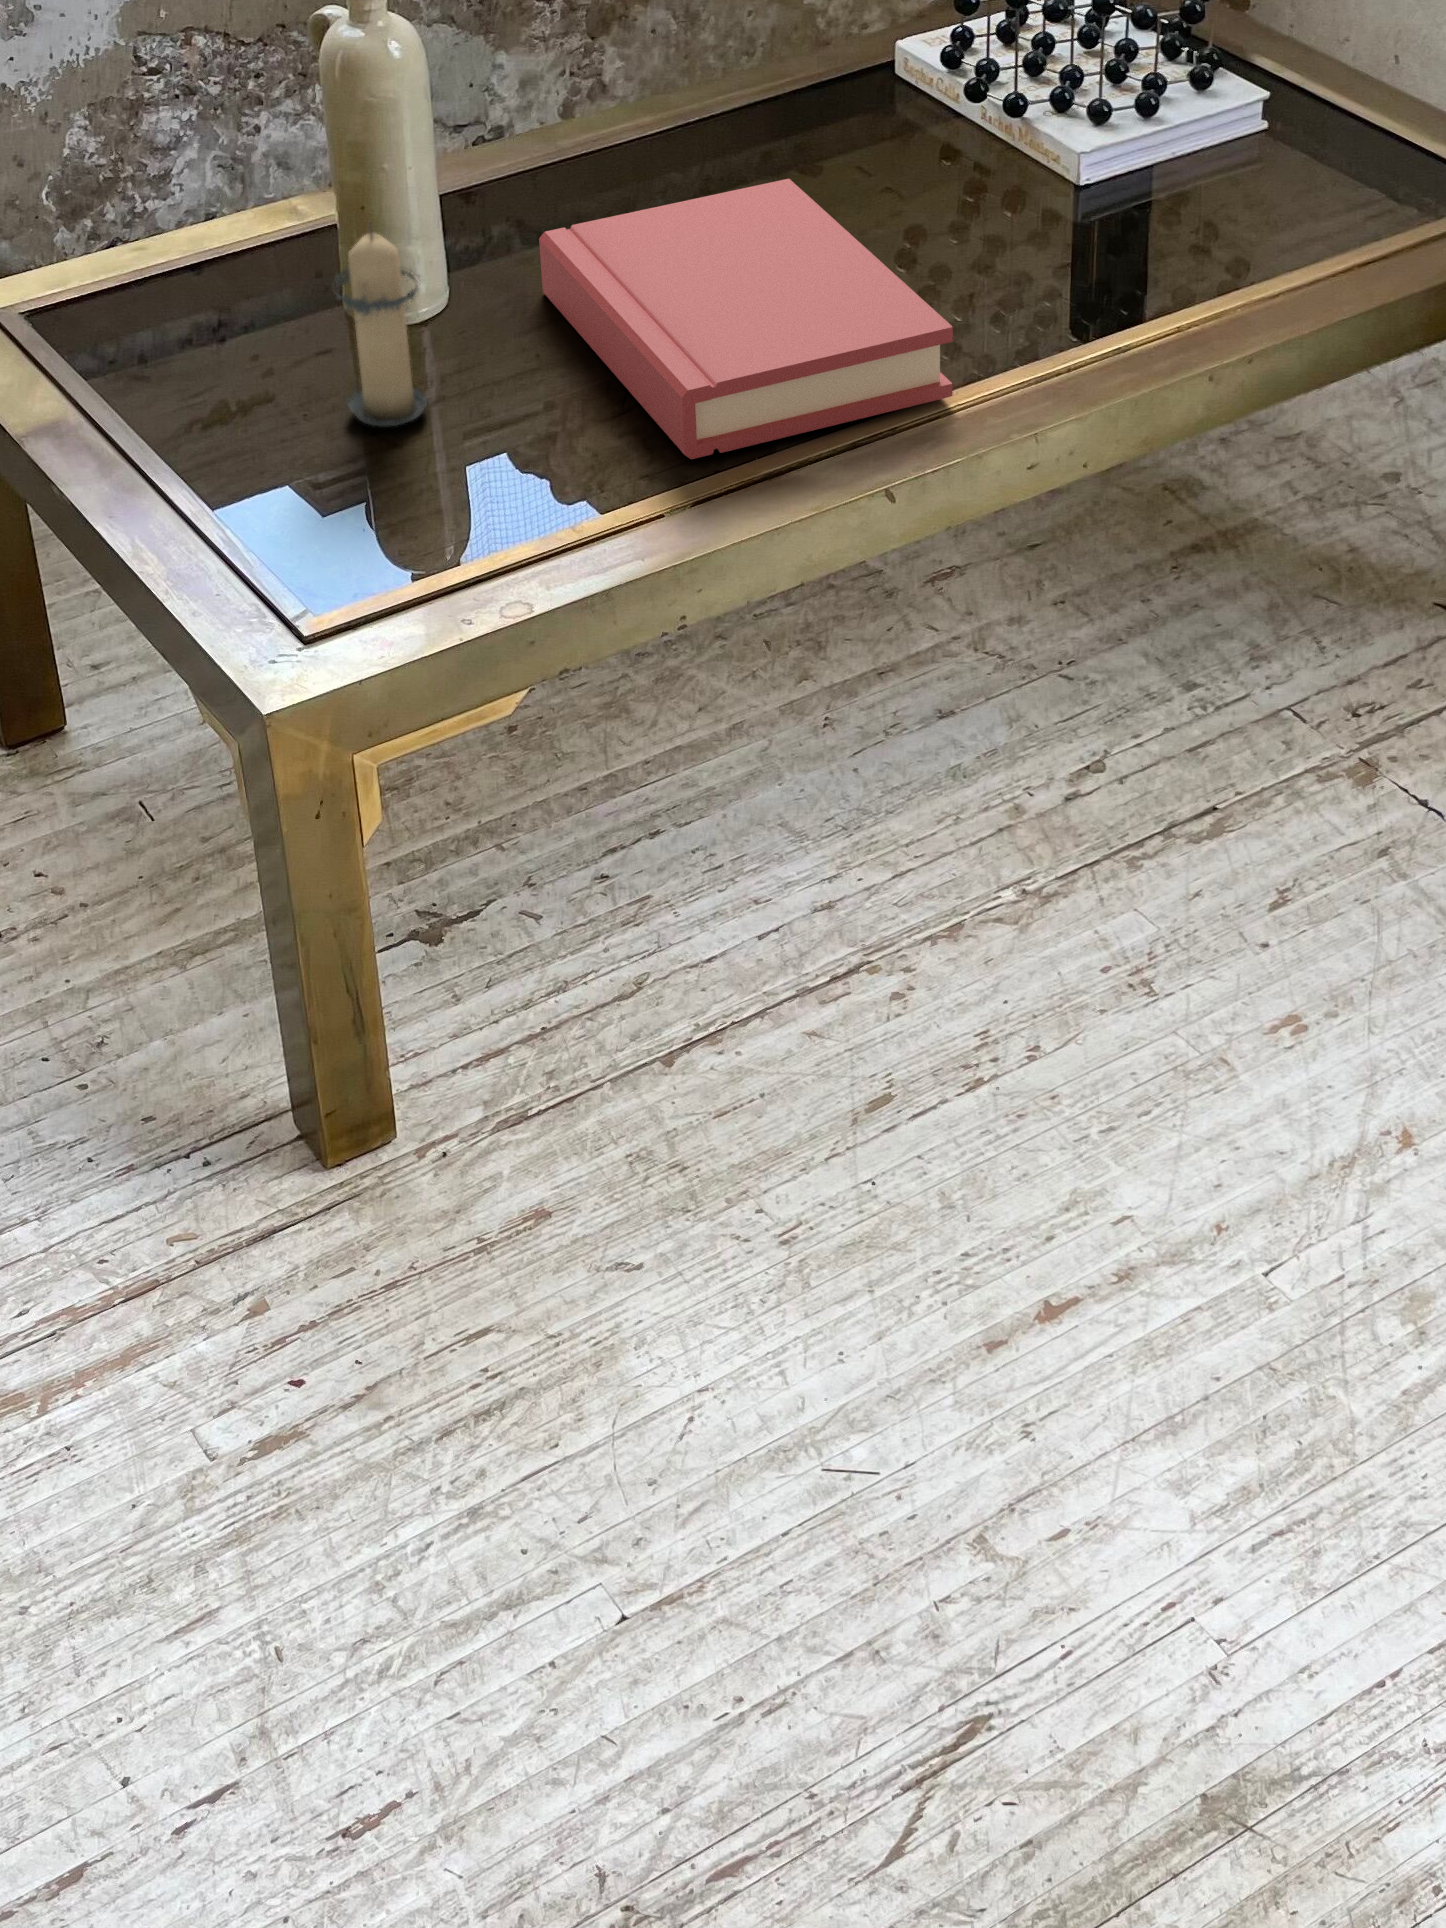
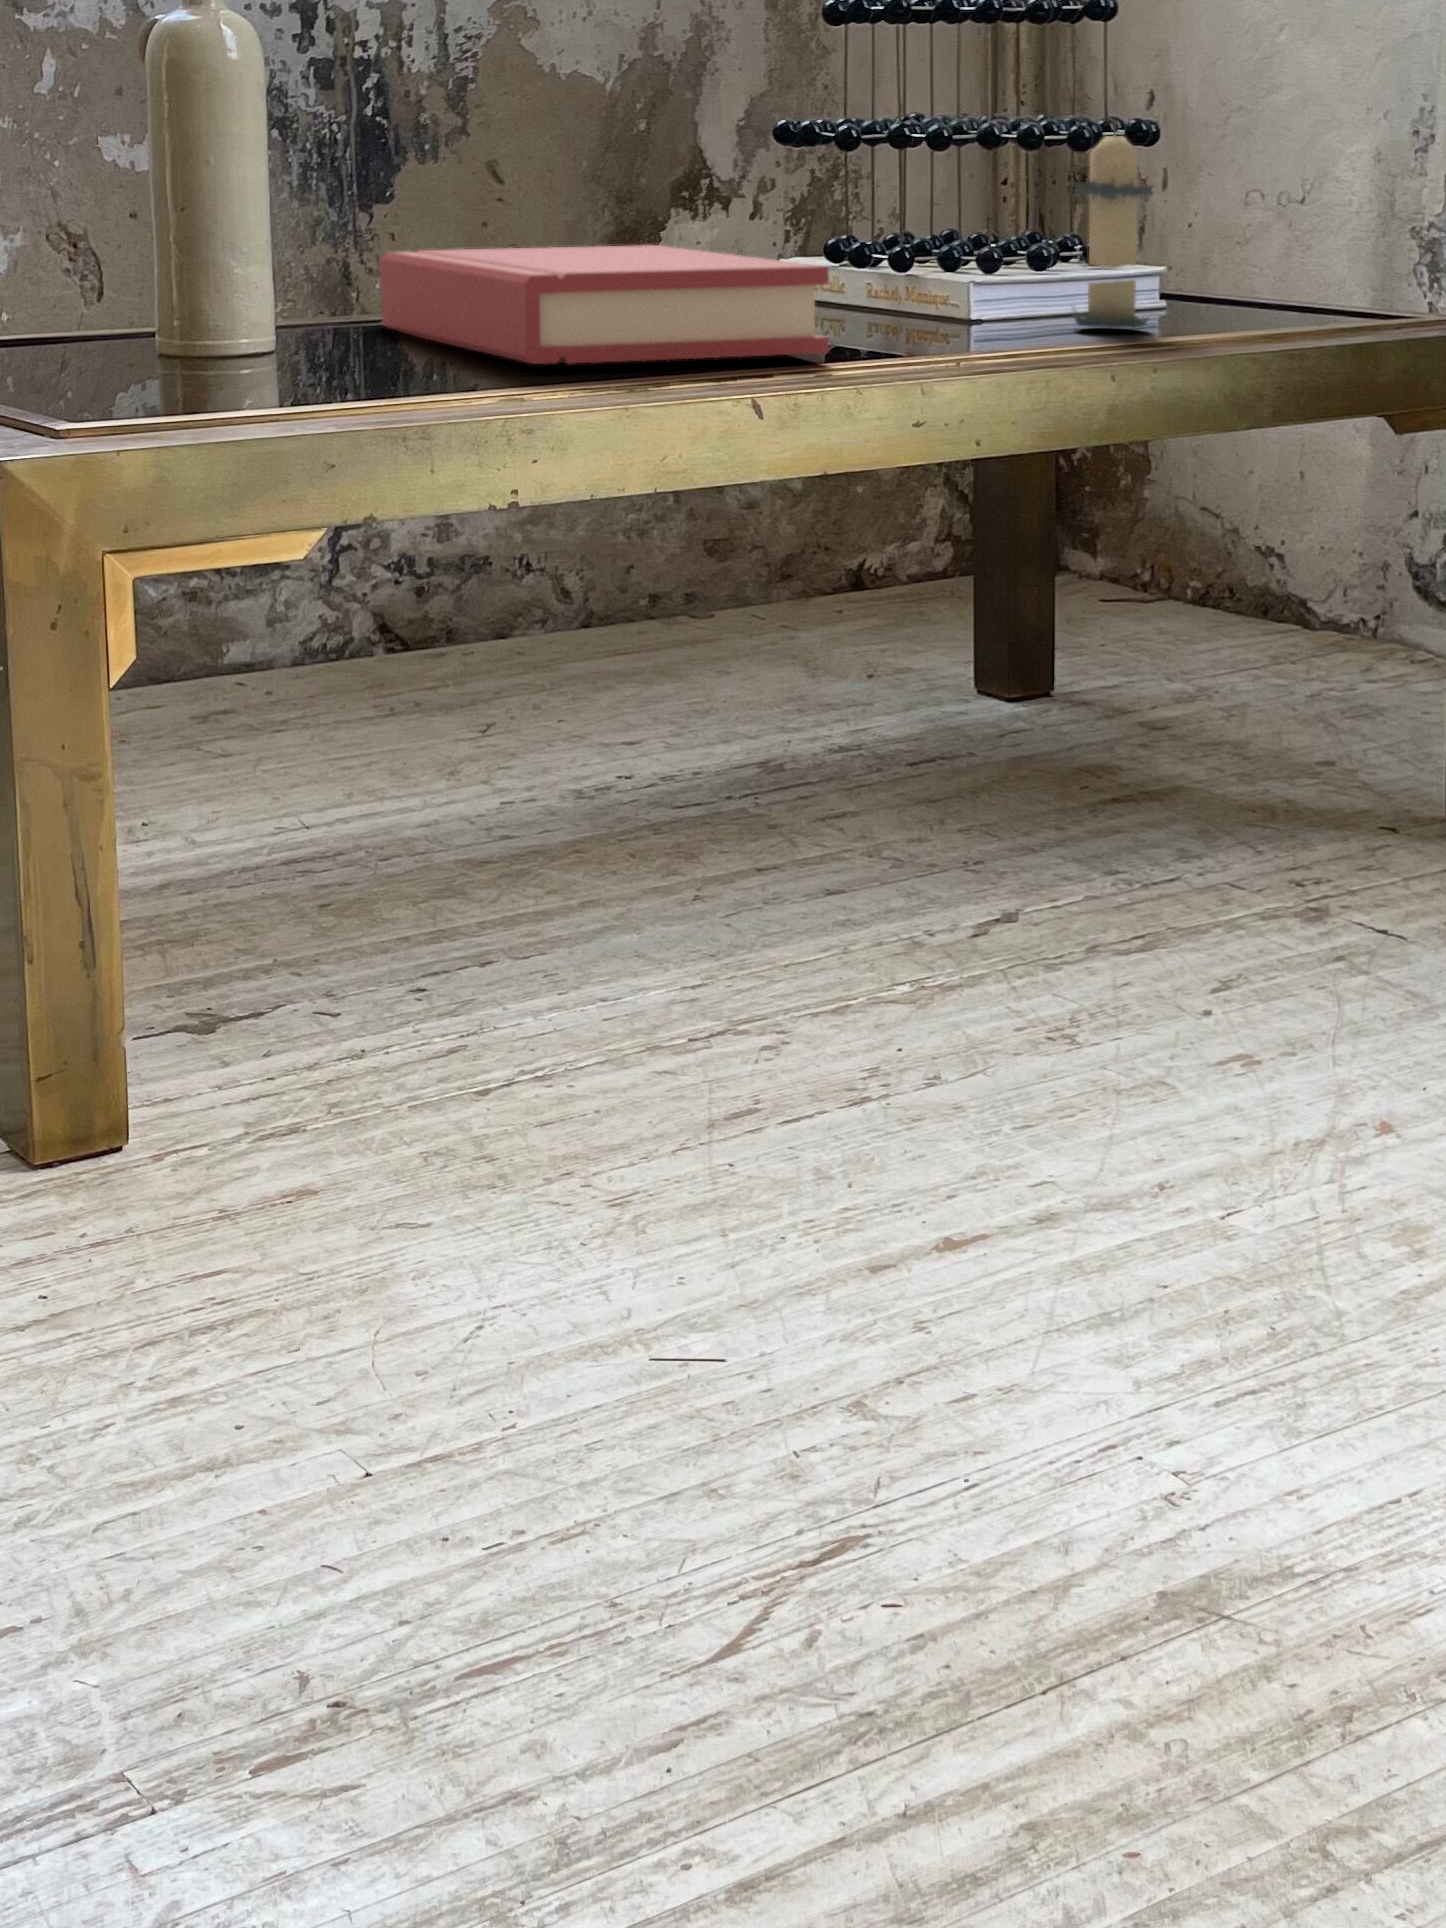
candle: present [333,223,428,427] -> present [1072,121,1153,328]

